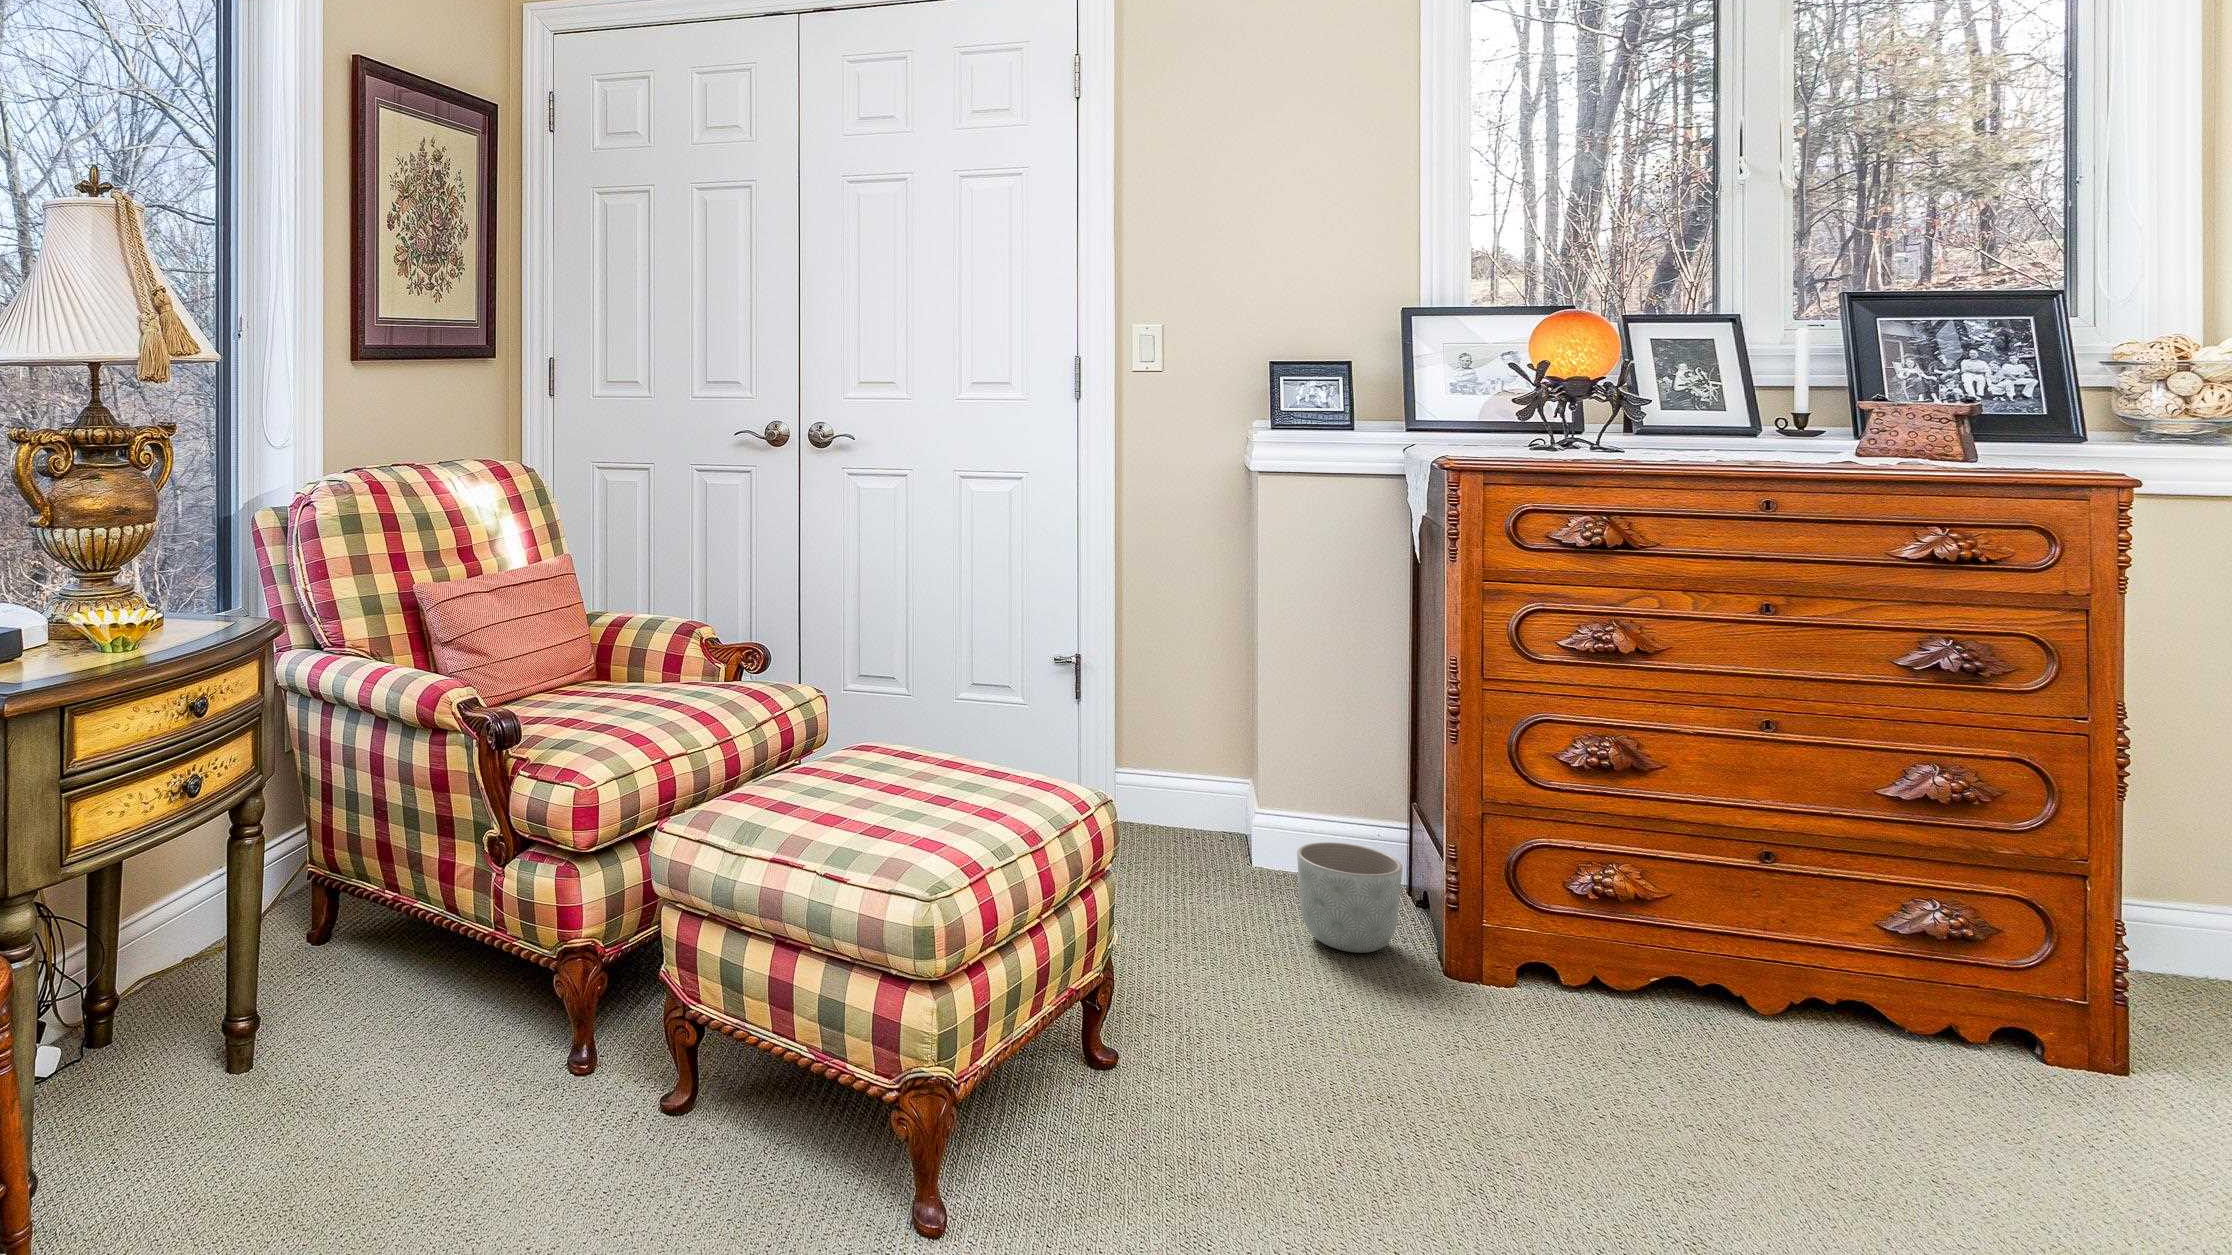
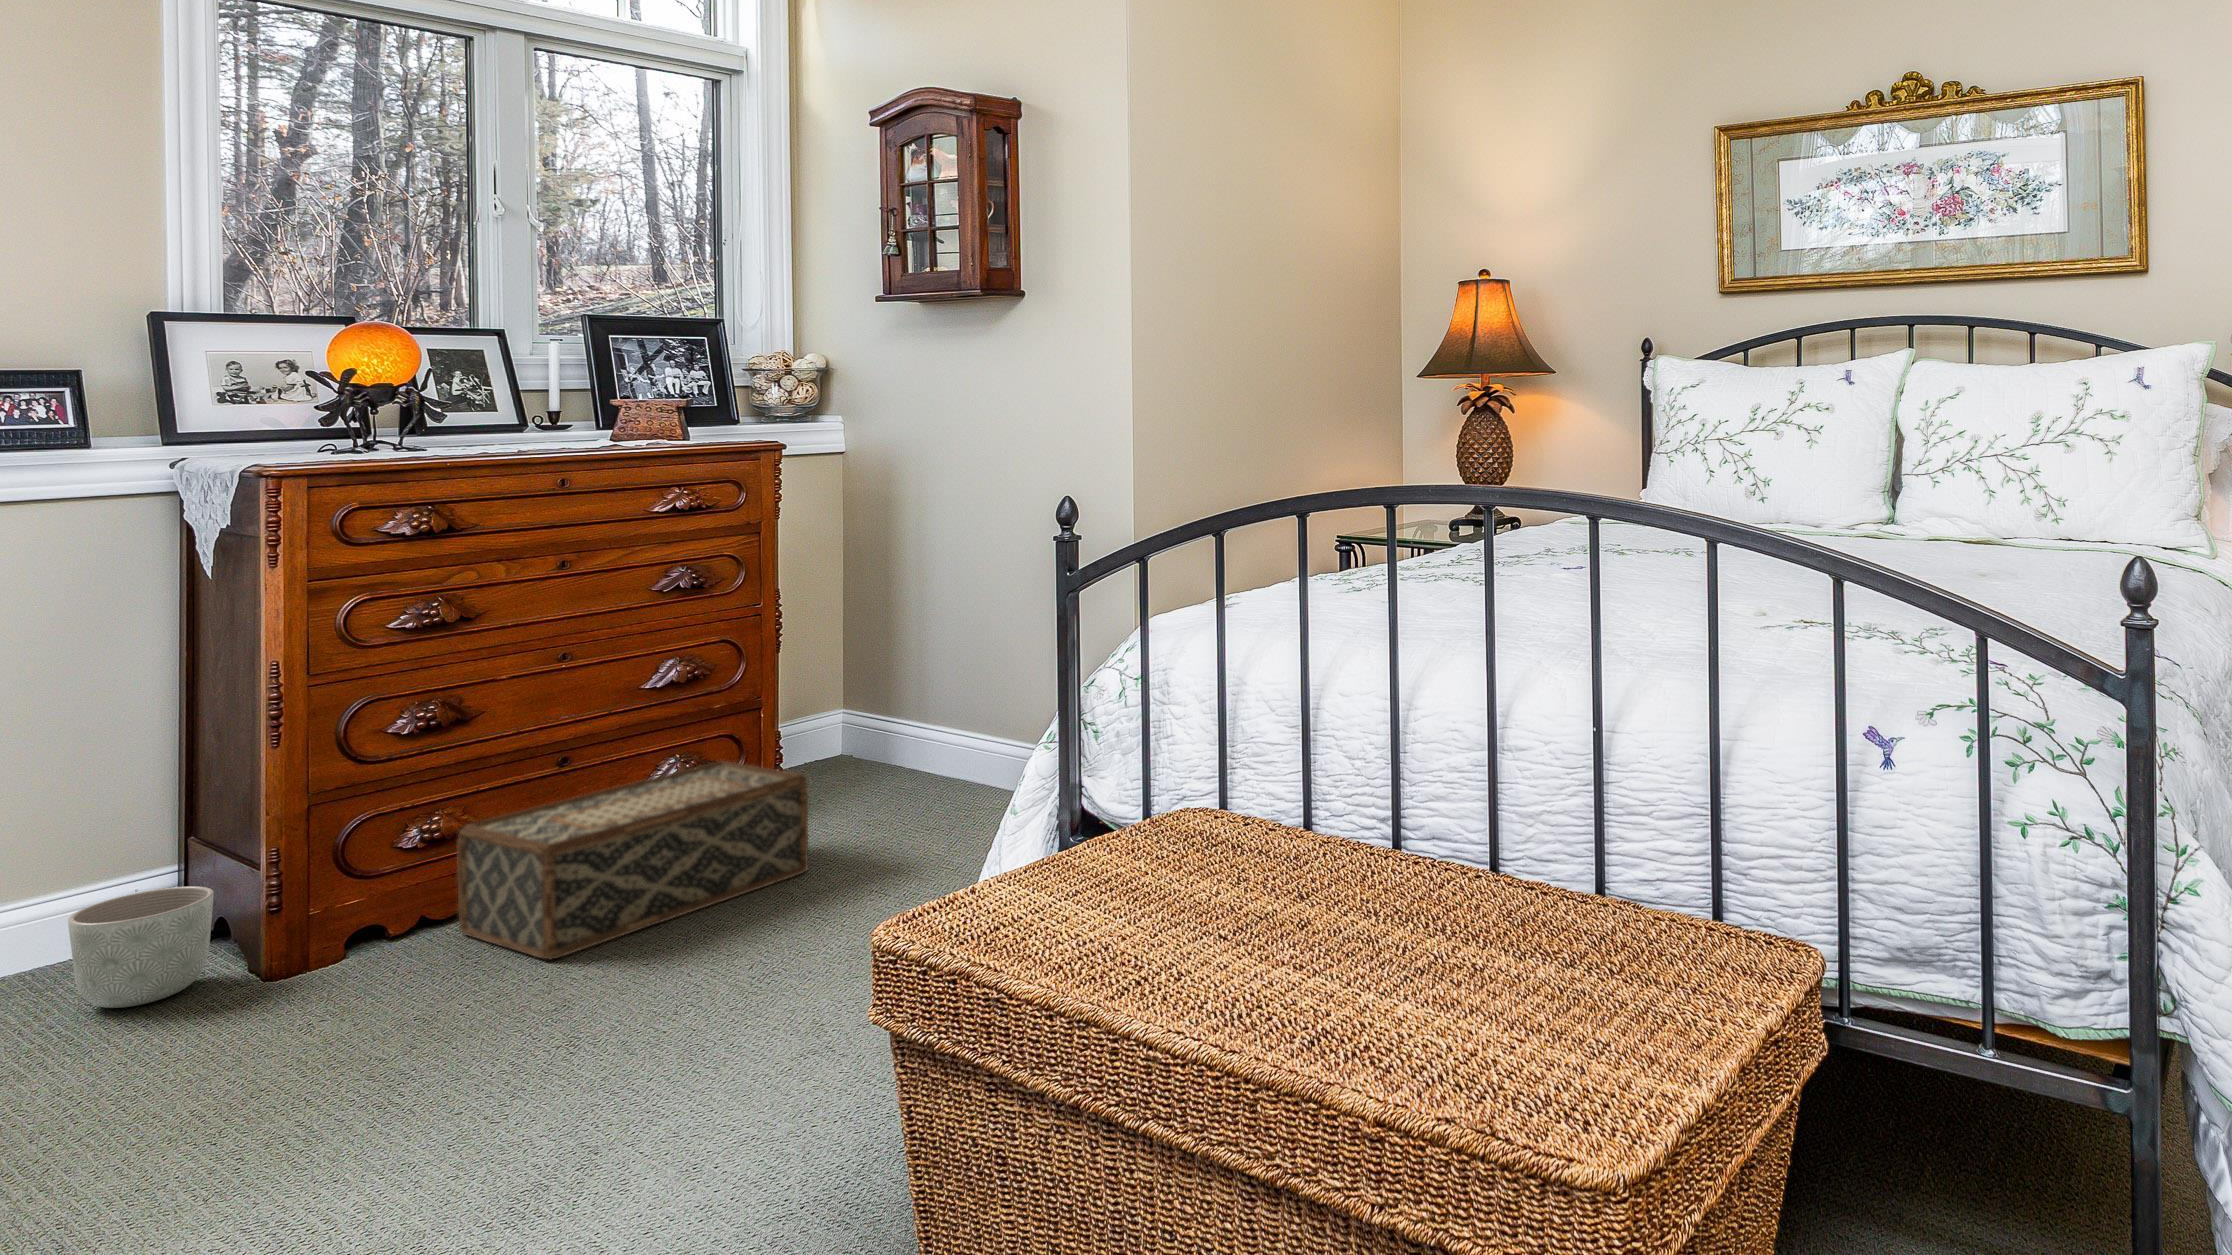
woven basket: none [1623,892,2143,1156] -> present [458,761,808,959]

